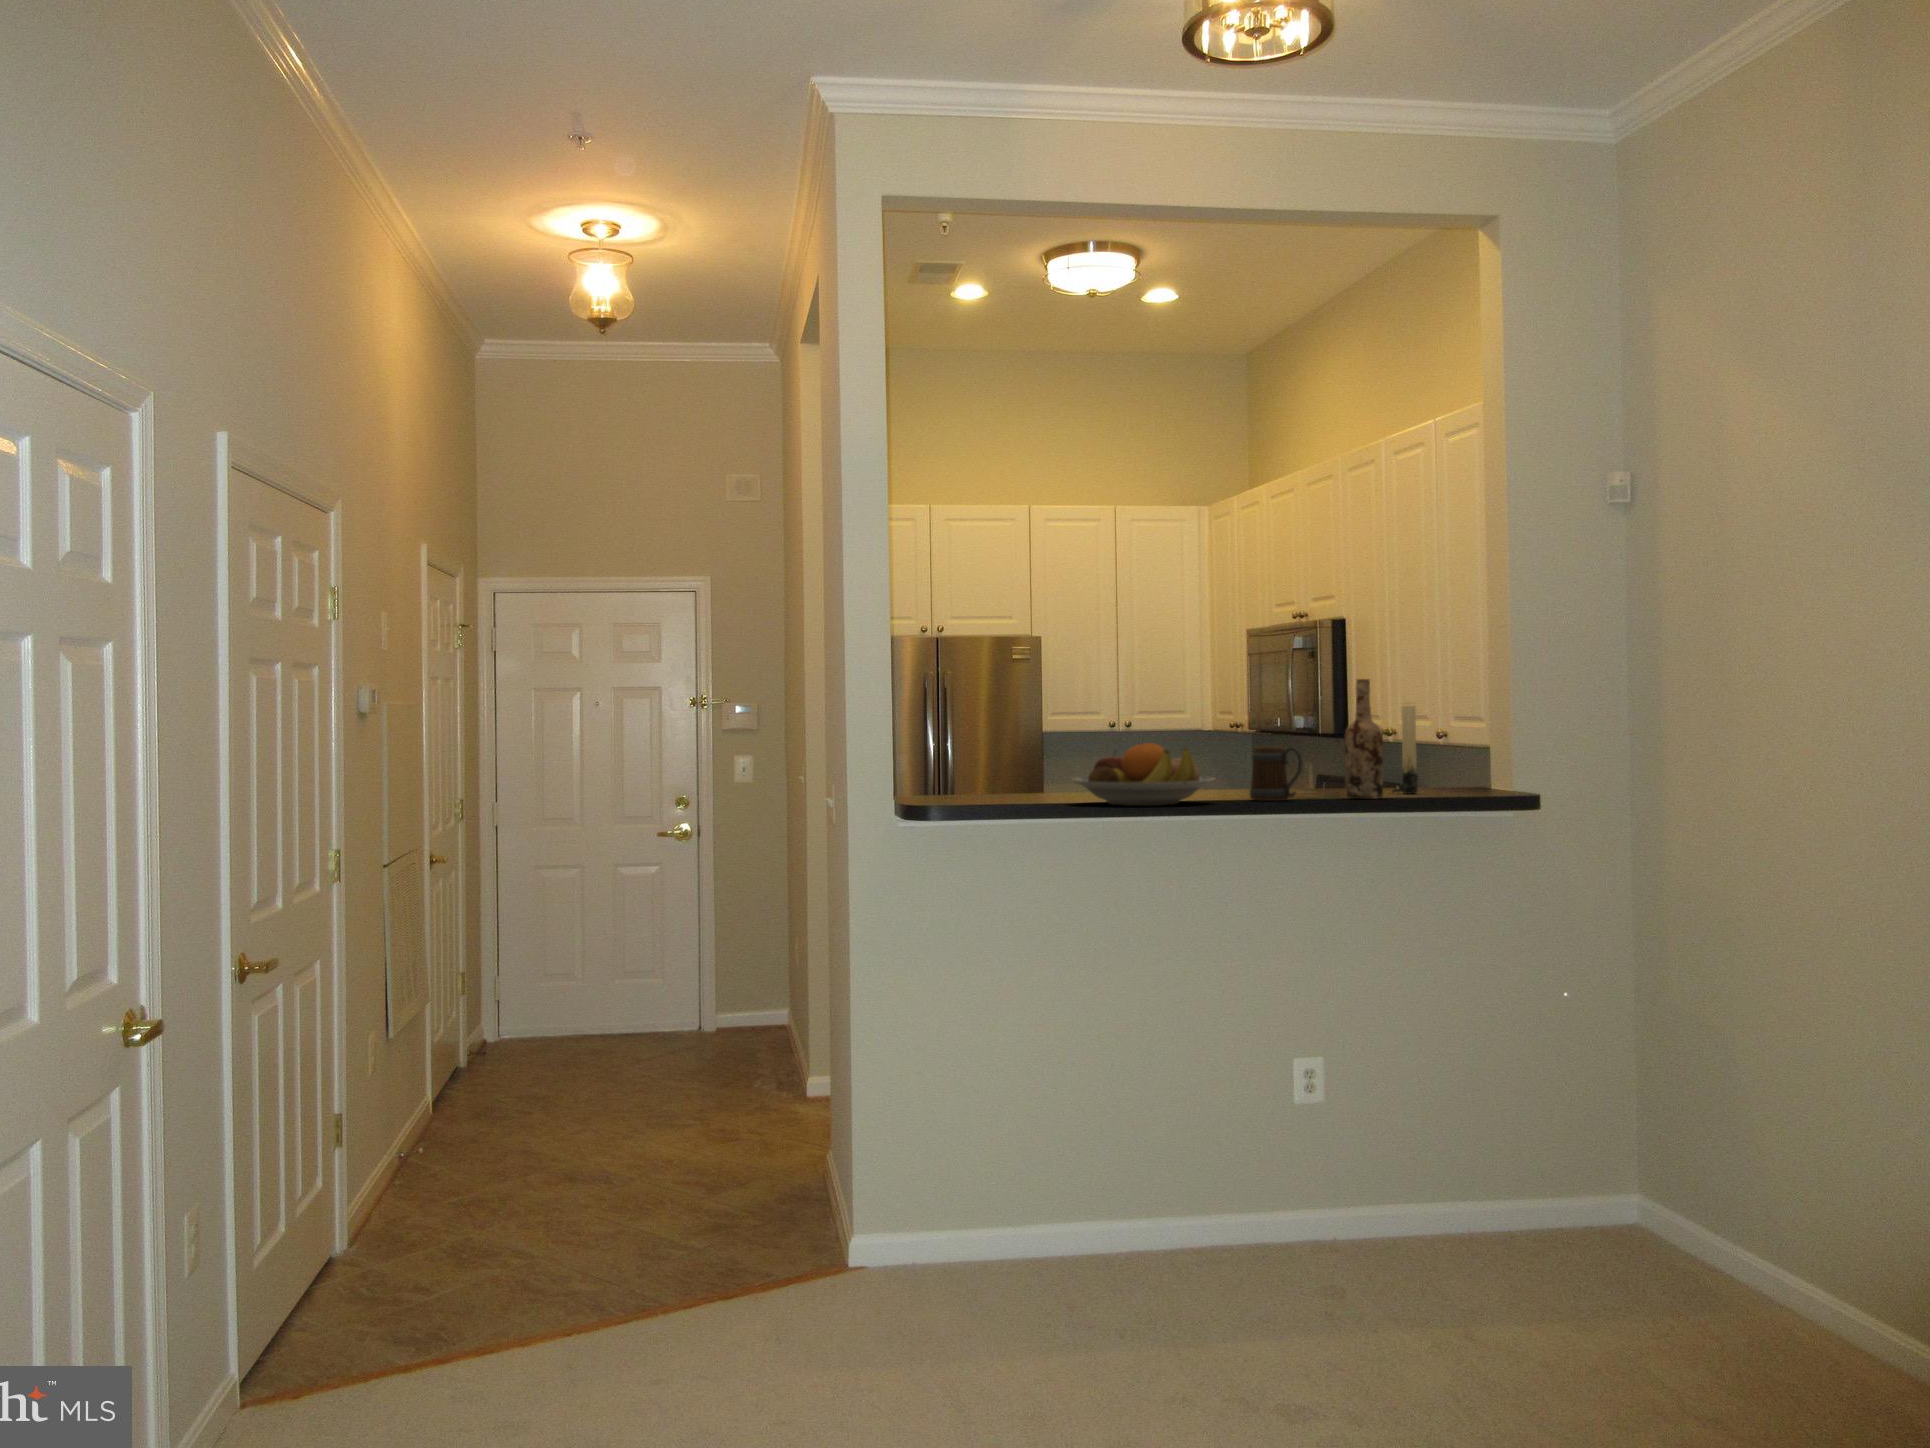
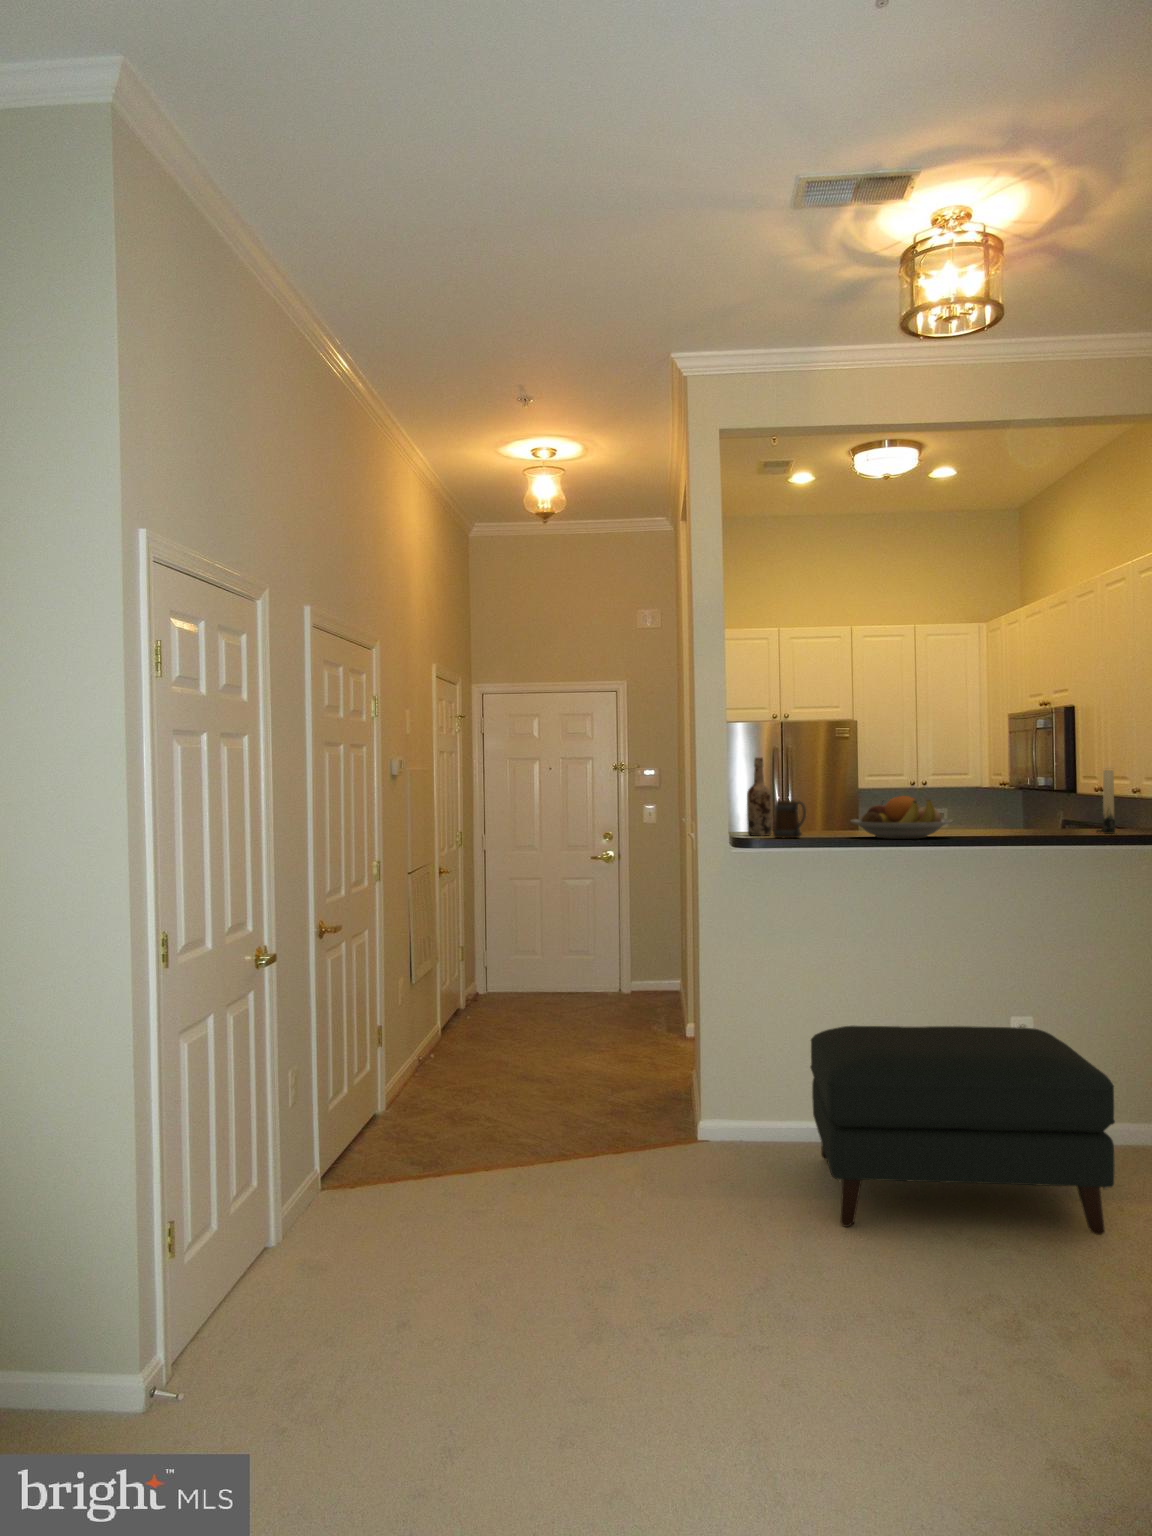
wine bottle: present [1344,679,1383,799] -> present [747,758,772,836]
mug: present [1250,746,1303,801] -> present [773,800,806,838]
ottoman: none [1018,1074,1459,1394] -> present [810,1026,1115,1235]

